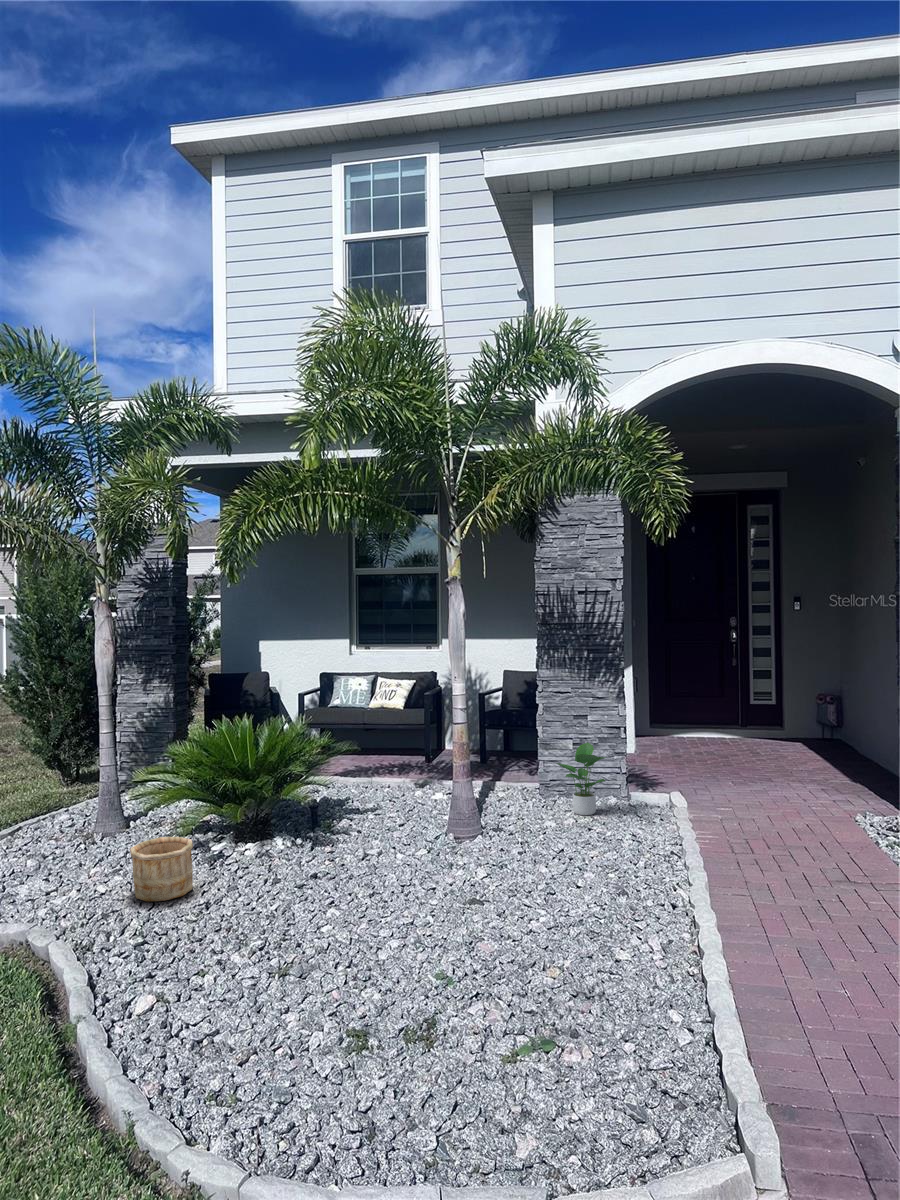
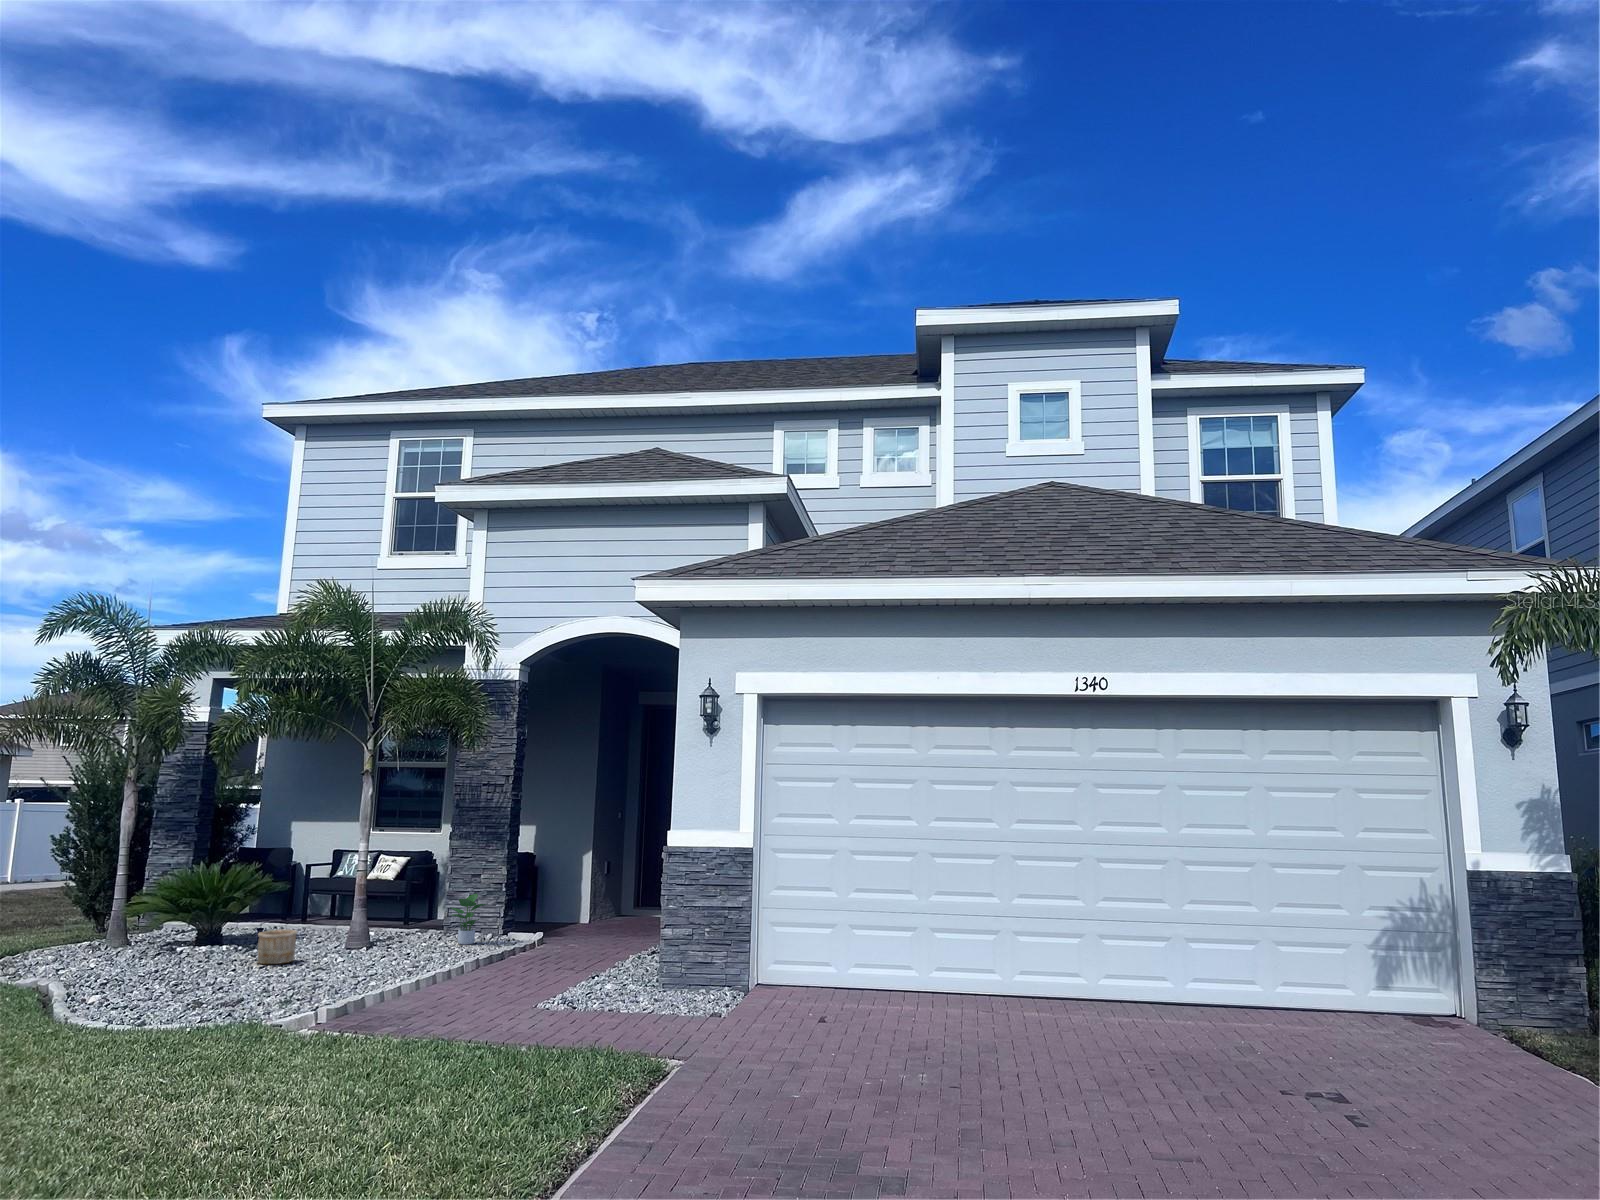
wooden bucket: present [130,837,193,902] -> present [258,929,298,964]

